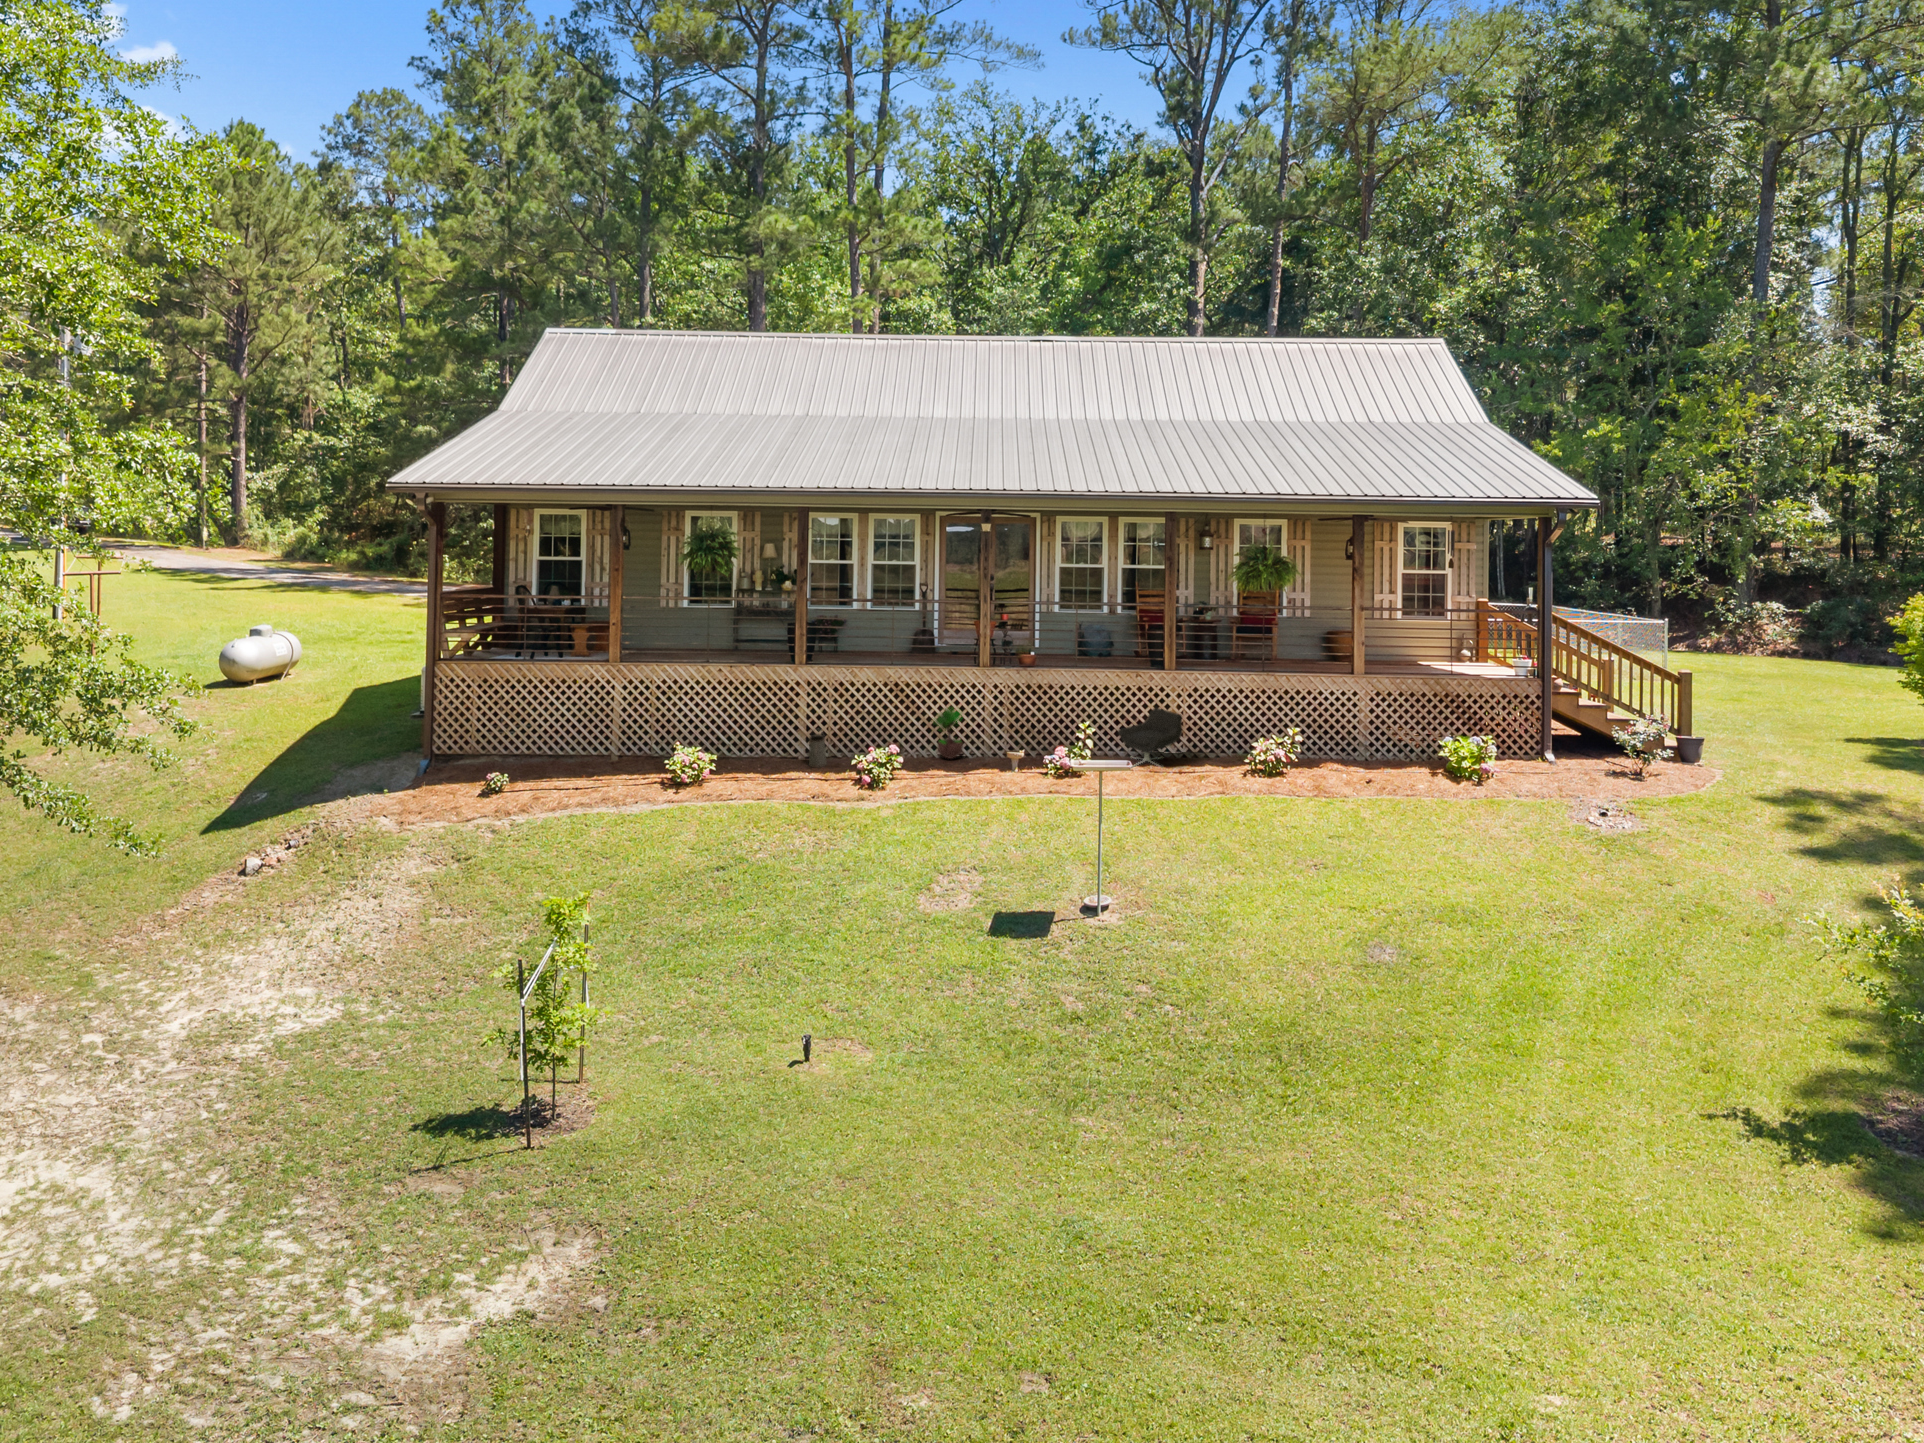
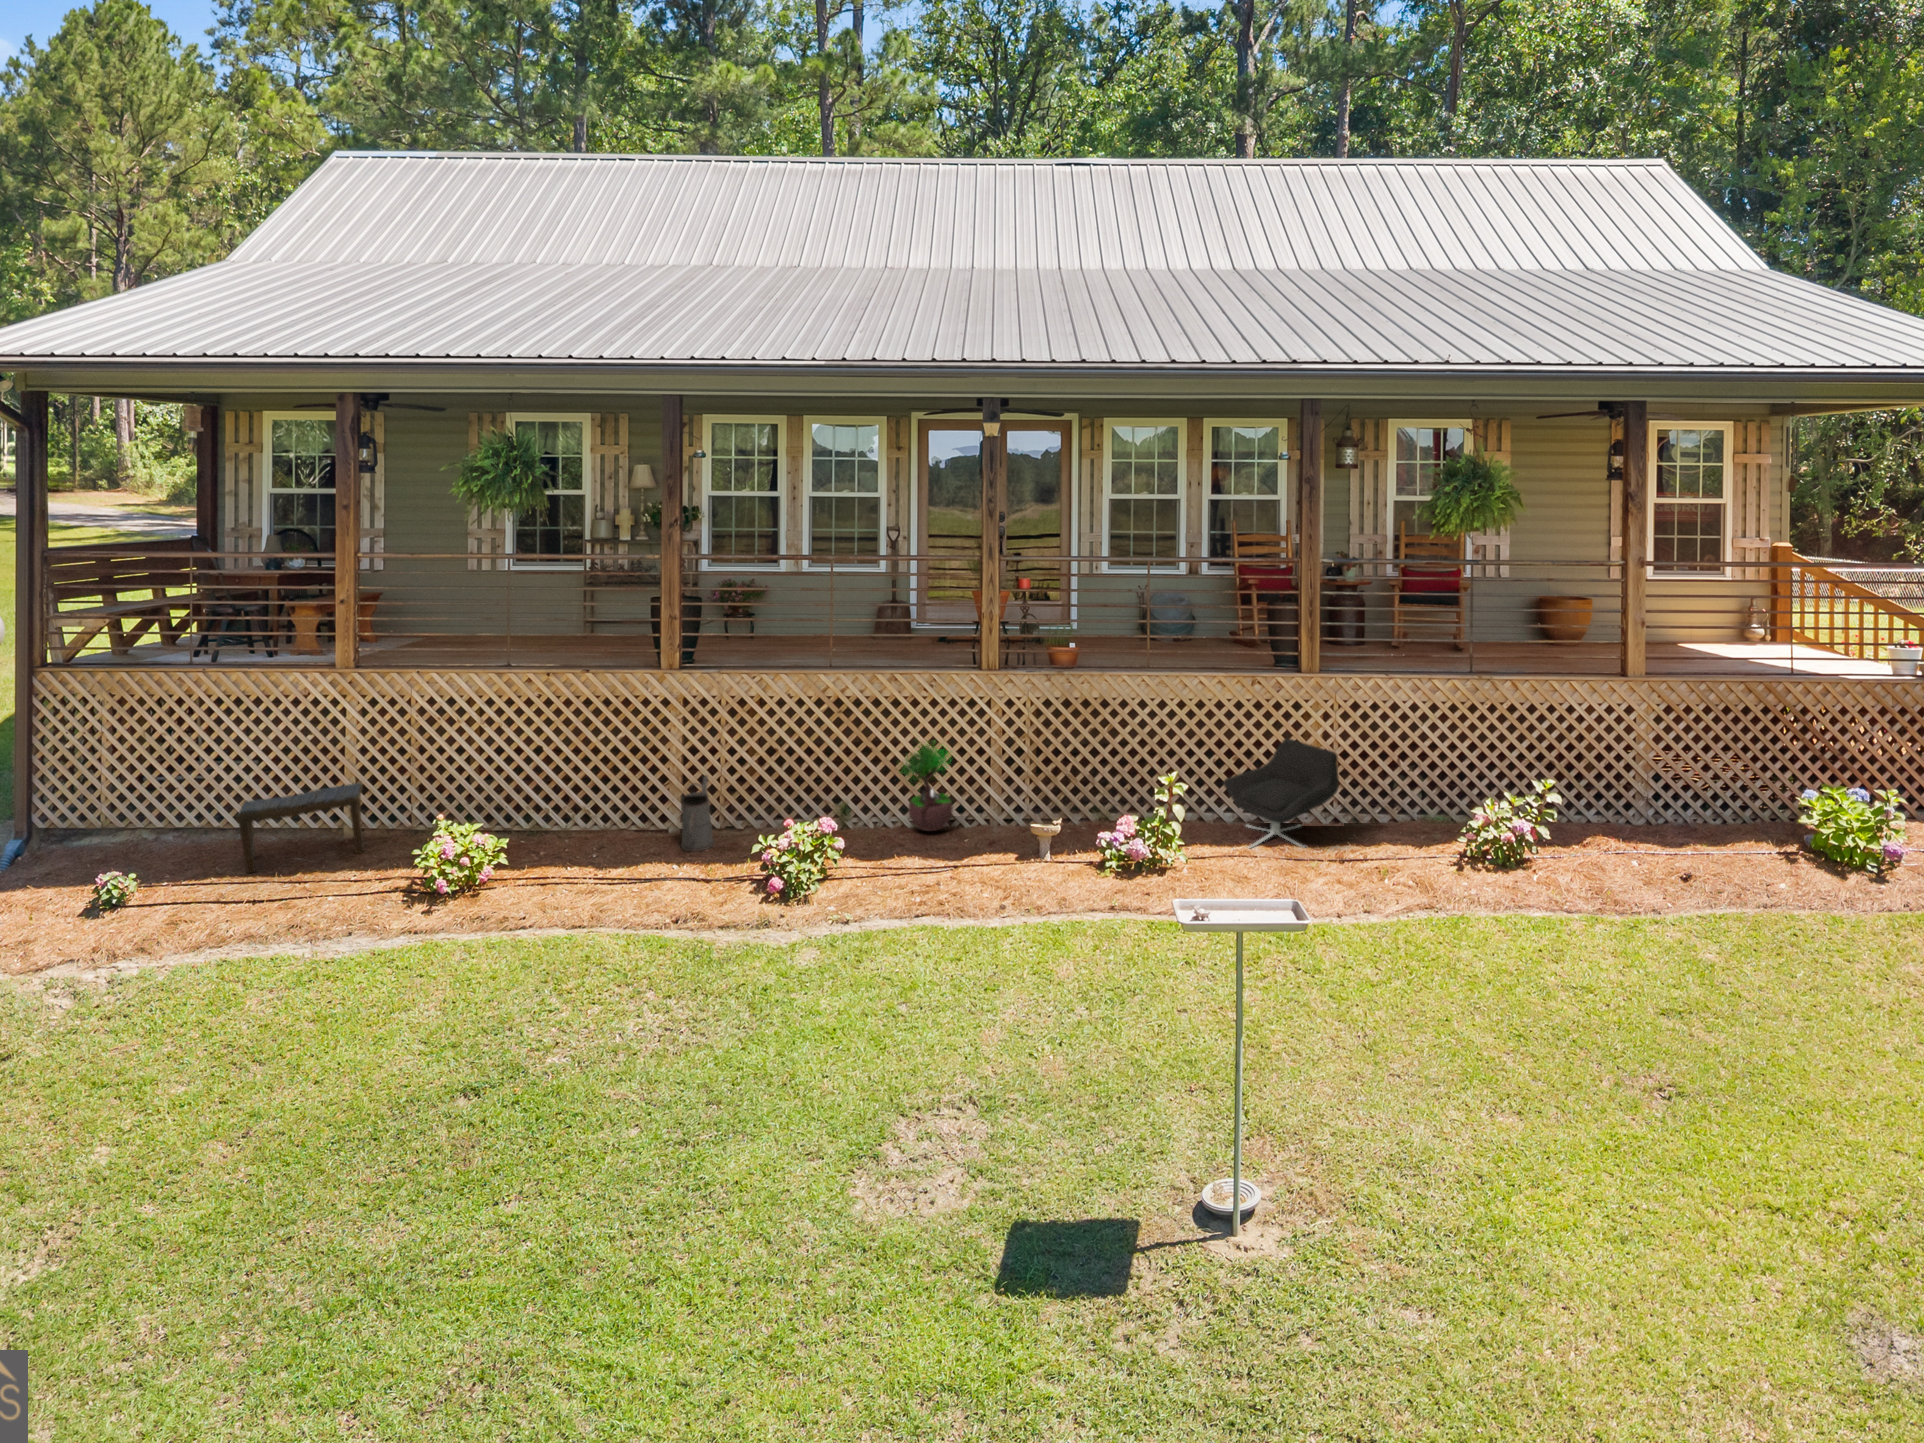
bench: none [562,728,628,776] -> present [236,782,364,873]

